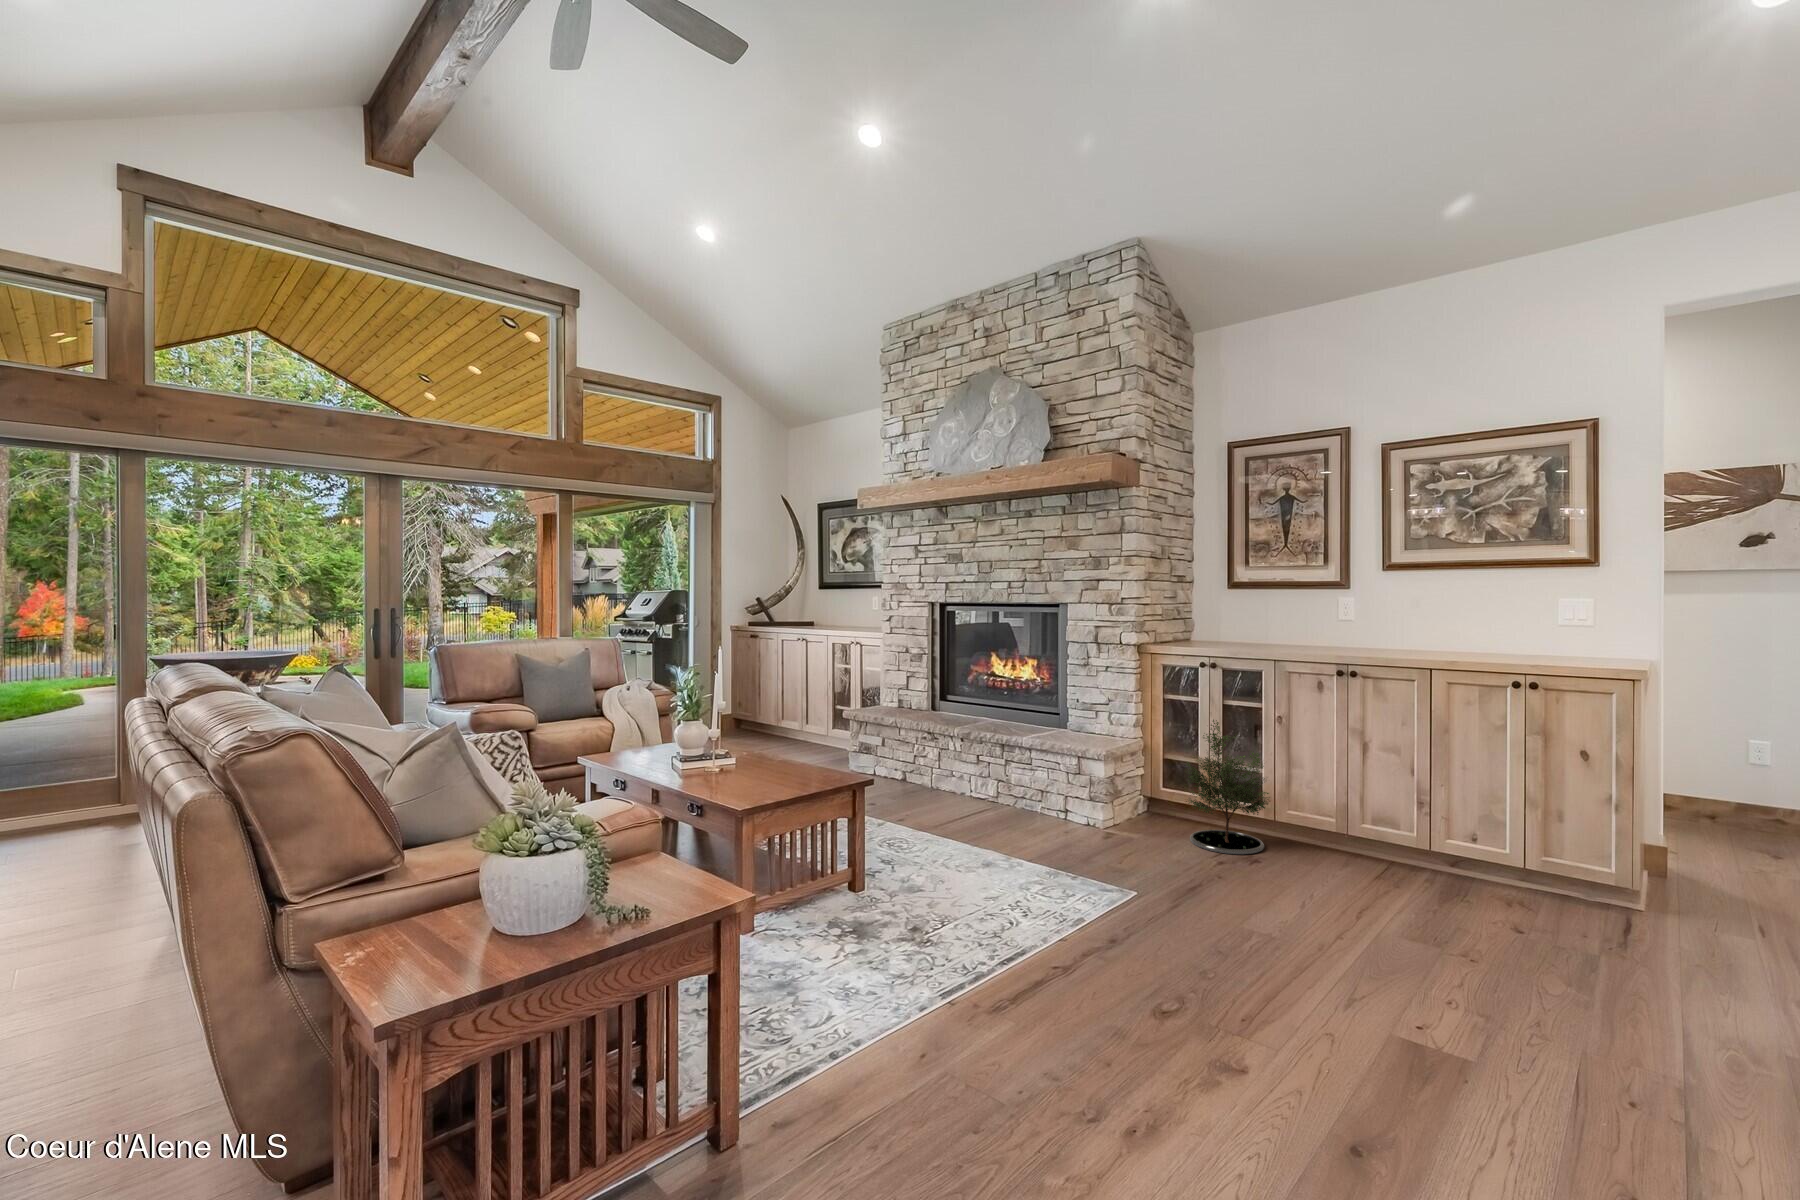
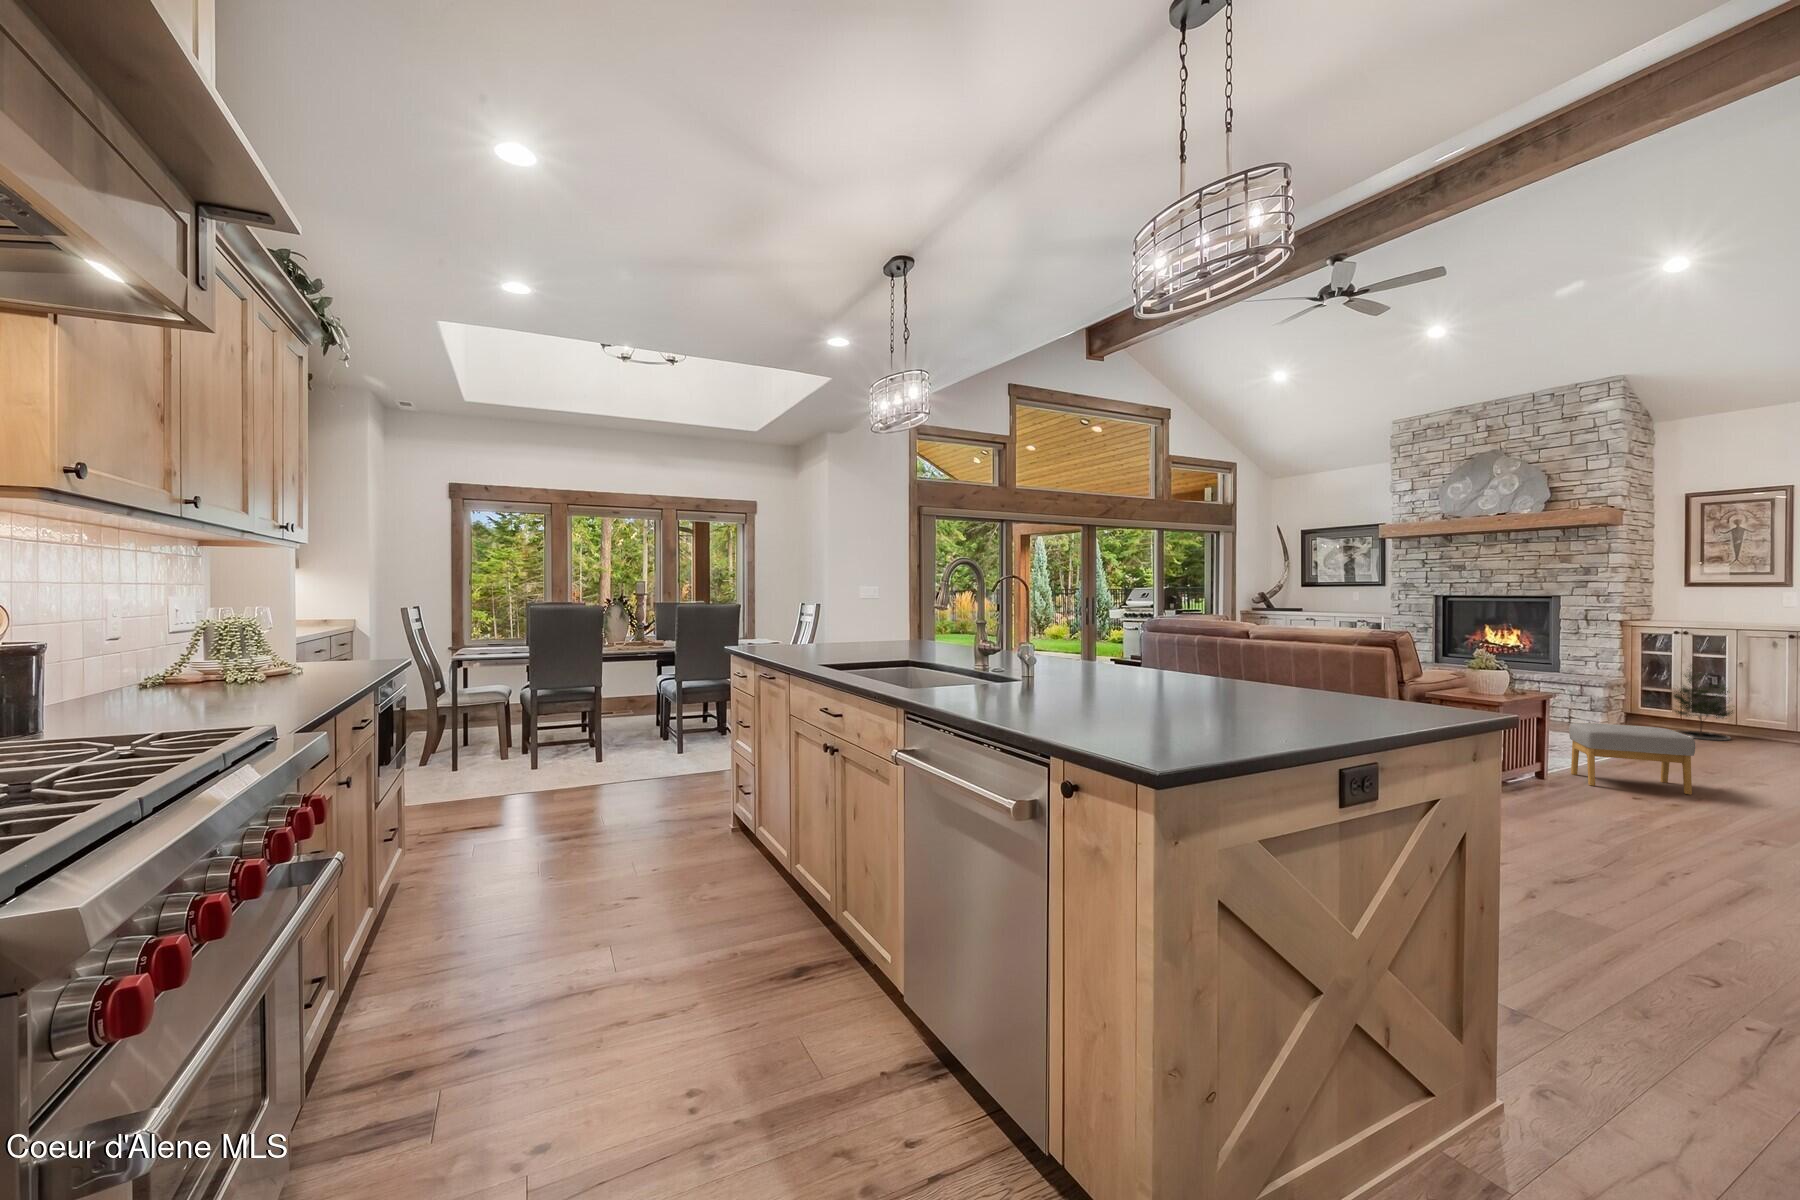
footstool: none [835,929,1060,1165] -> present [1569,723,1695,795]

